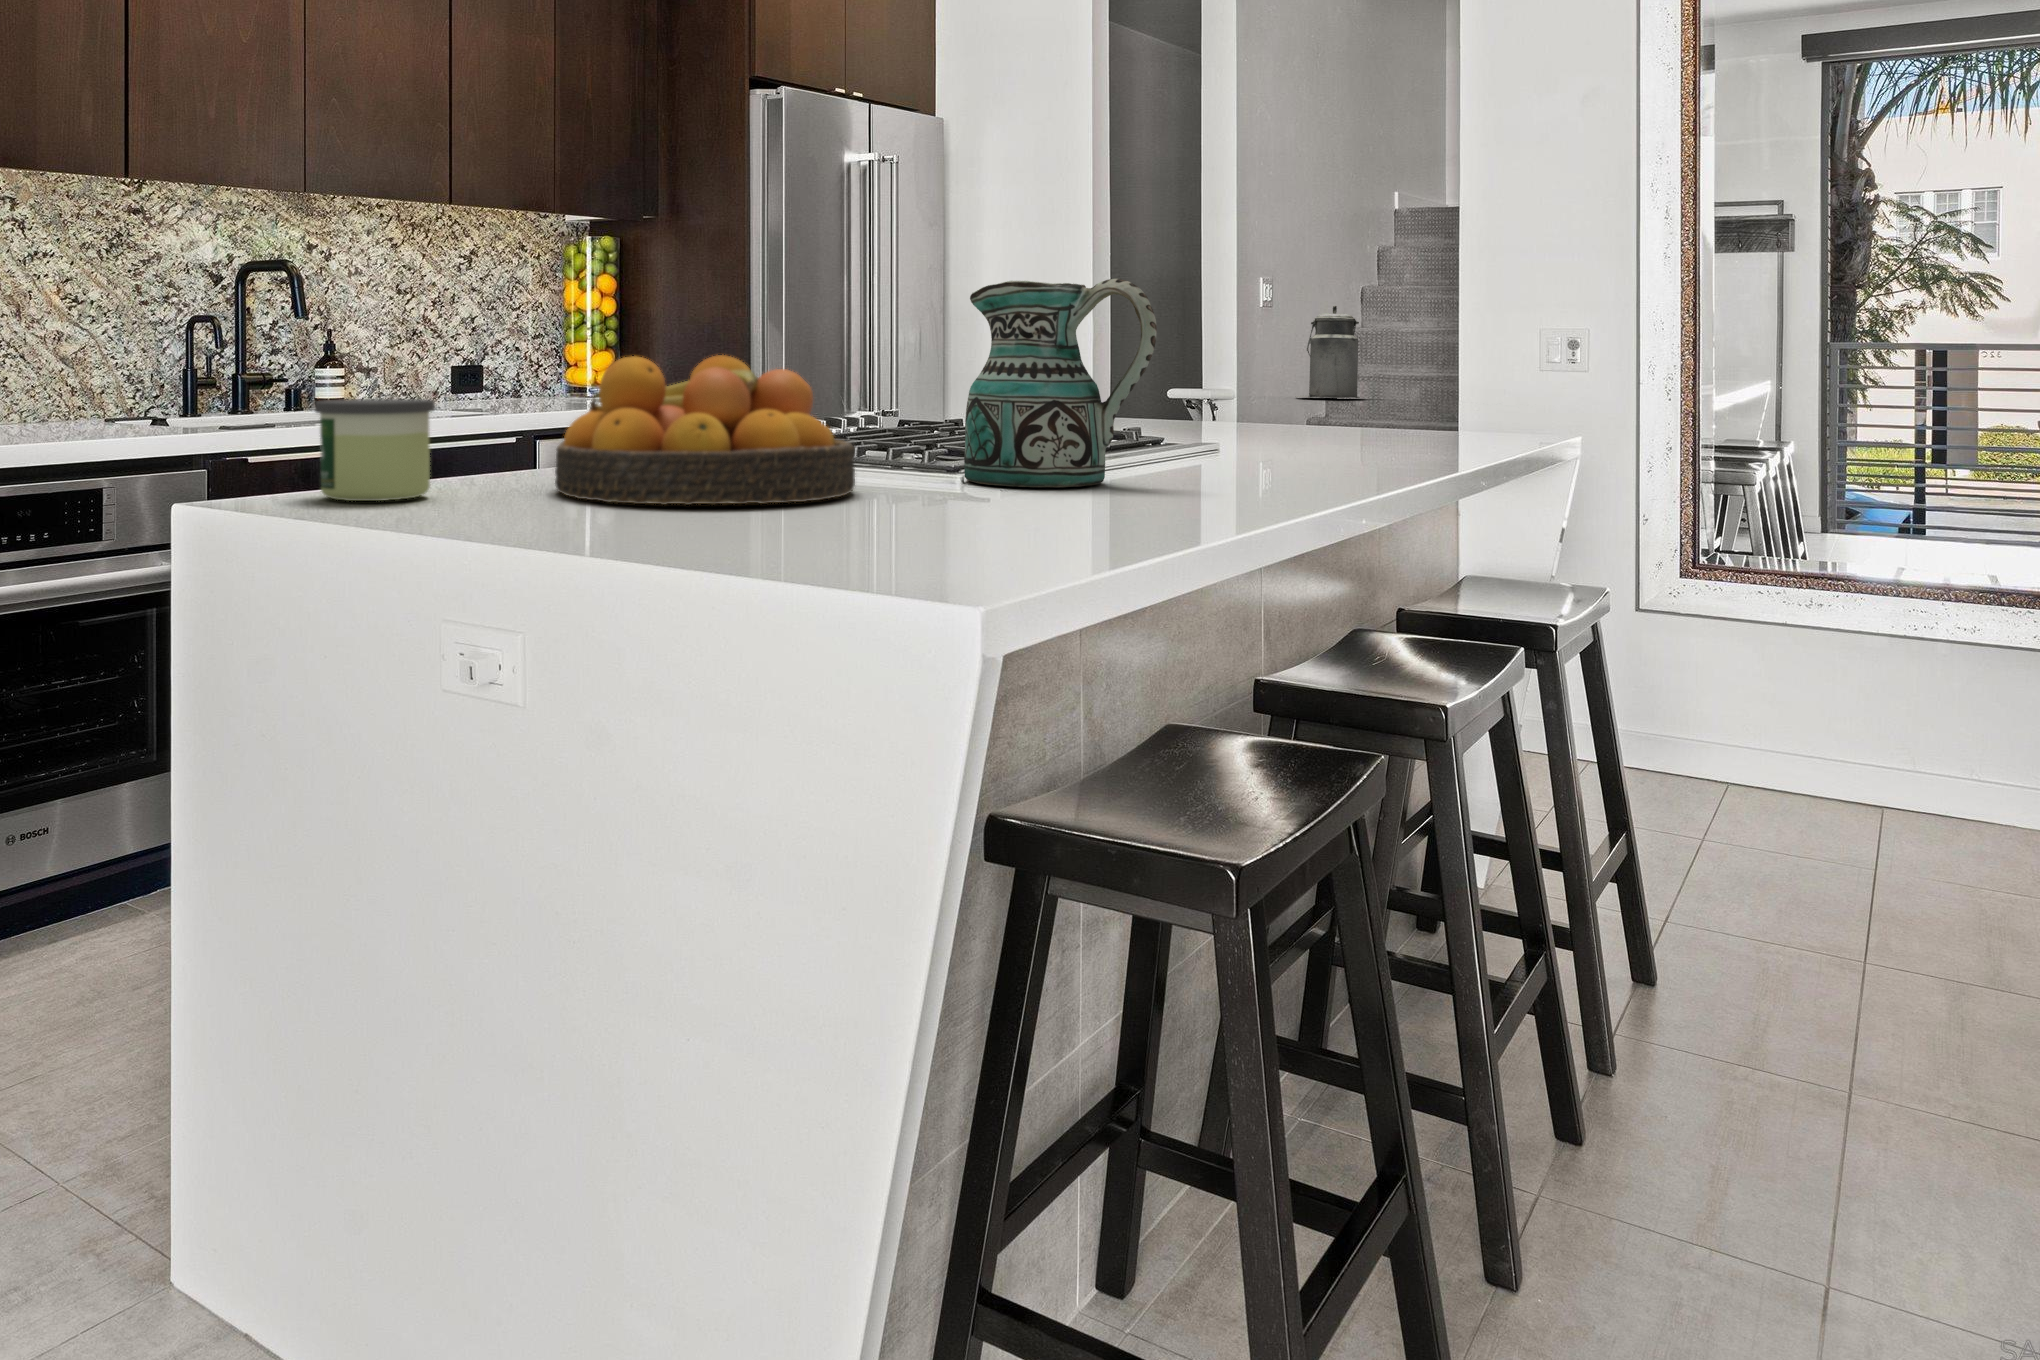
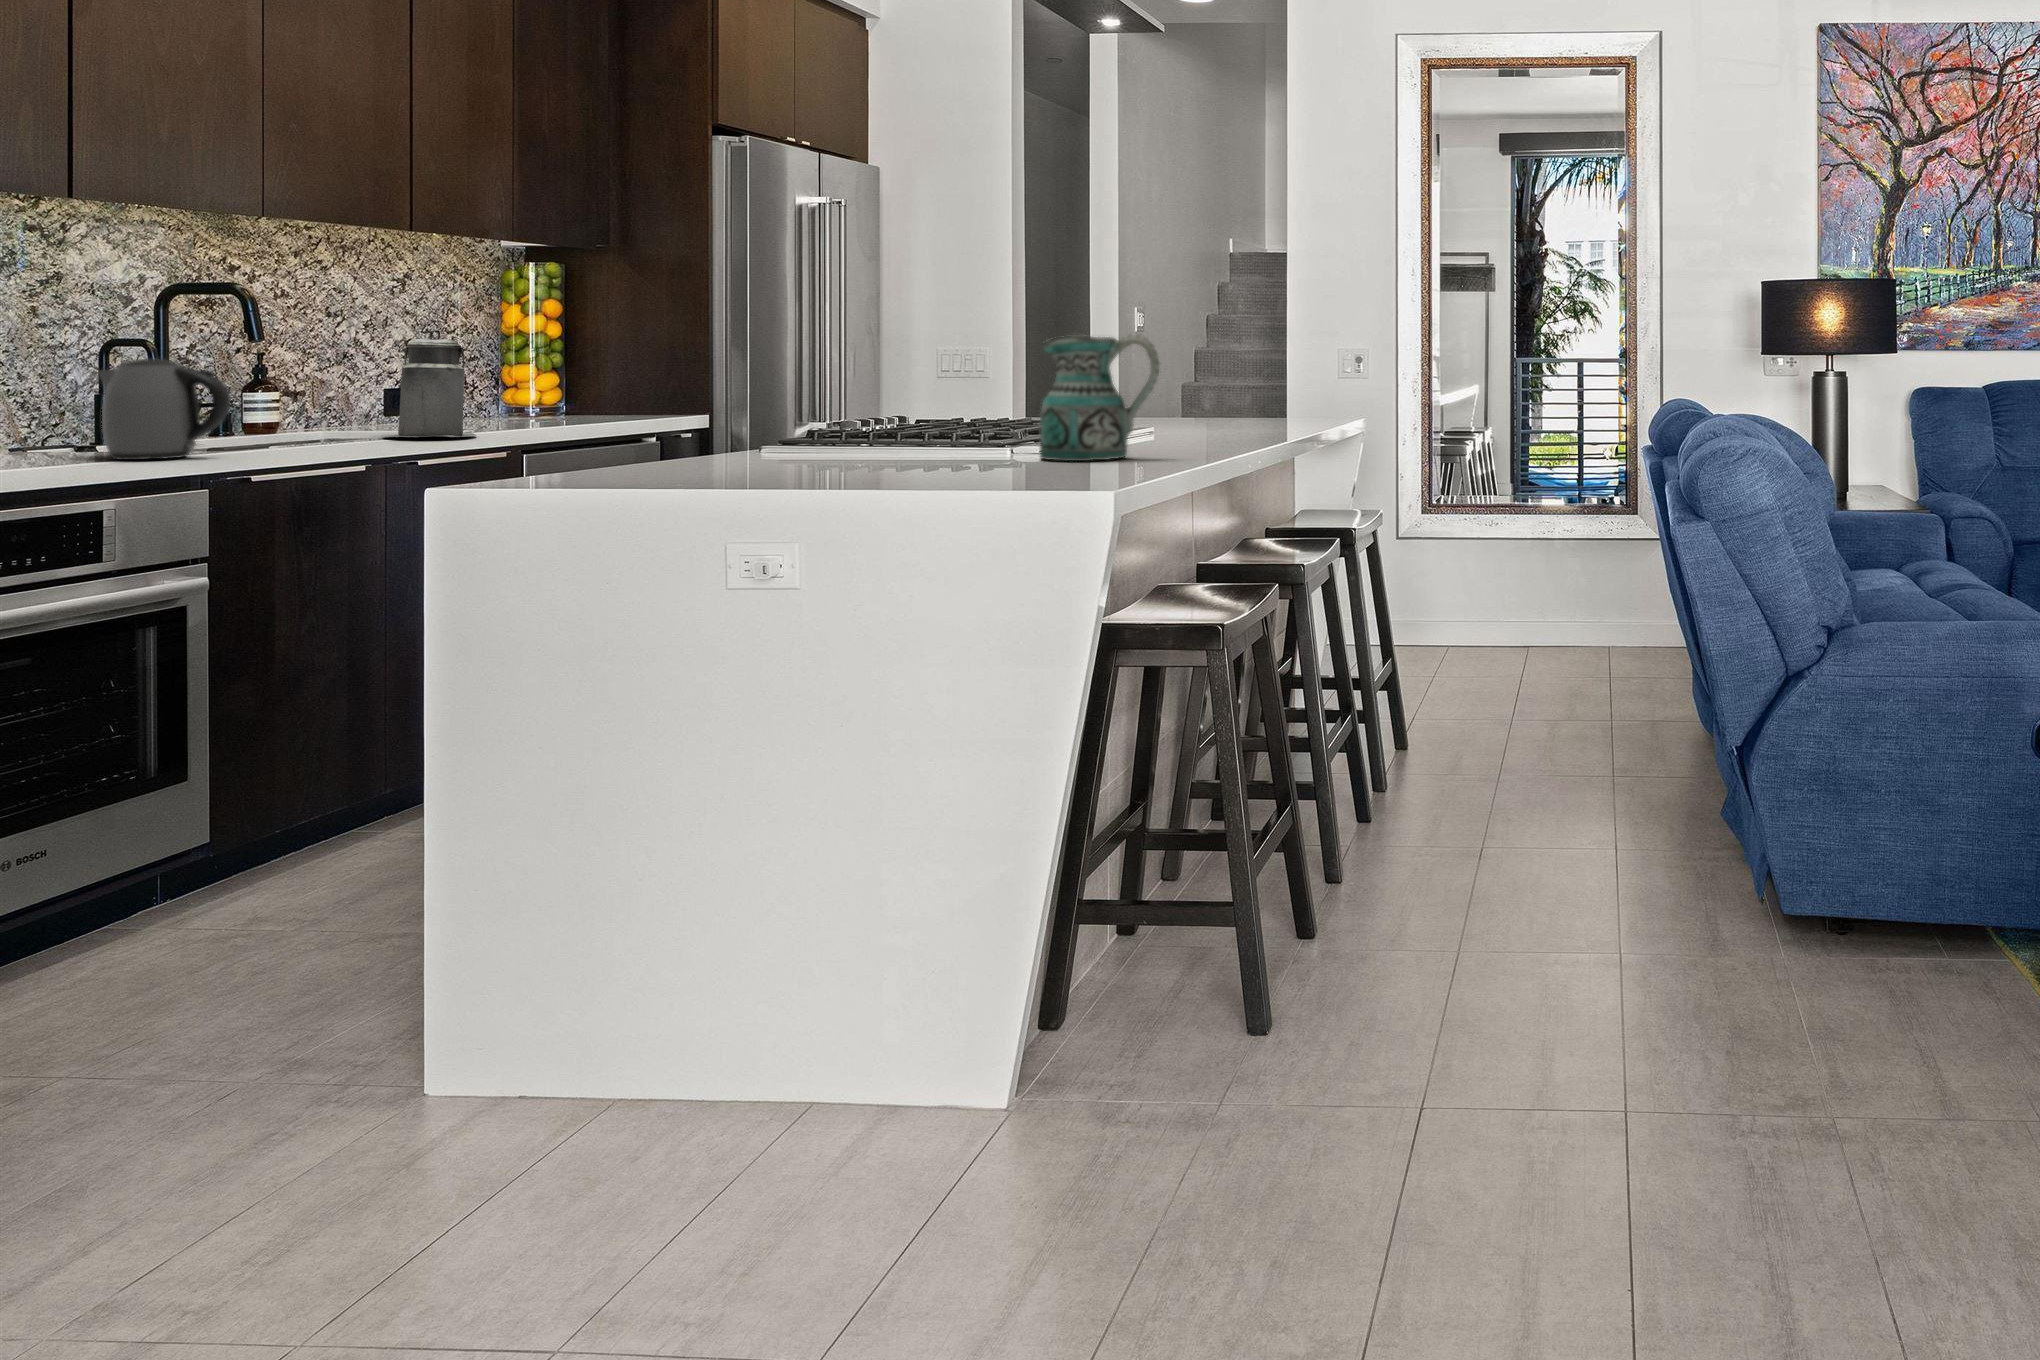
canister: present [1296,305,1365,399] -> present [383,330,476,437]
kettle: none [145,331,240,431] -> present [99,359,231,460]
fruit bowl: present [555,355,855,505] -> none [778,383,990,479]
candle: present [315,399,435,501] -> none [611,417,705,487]

